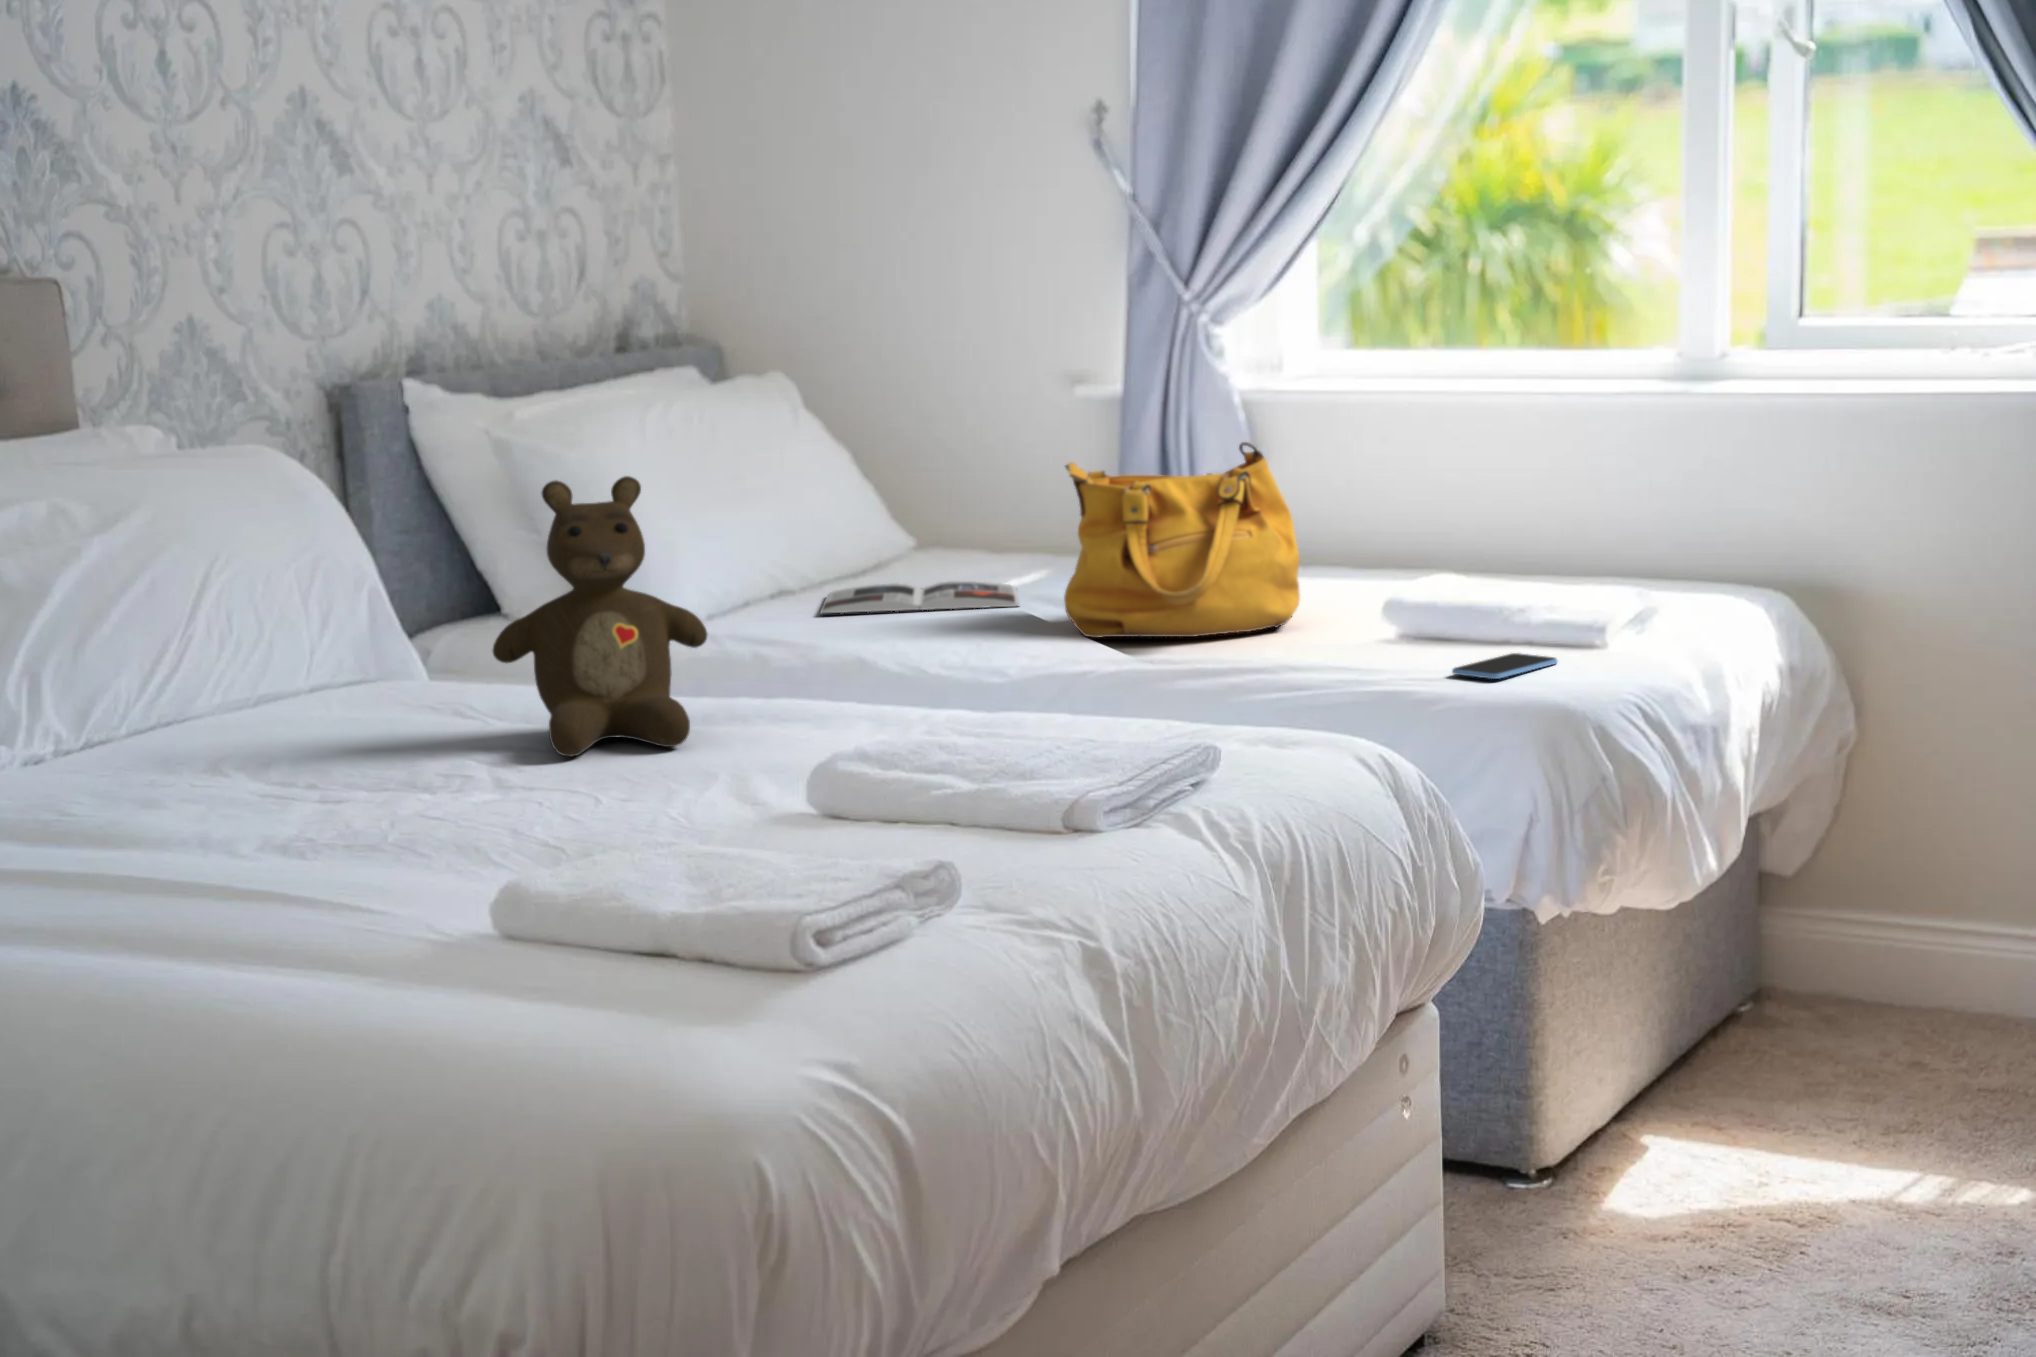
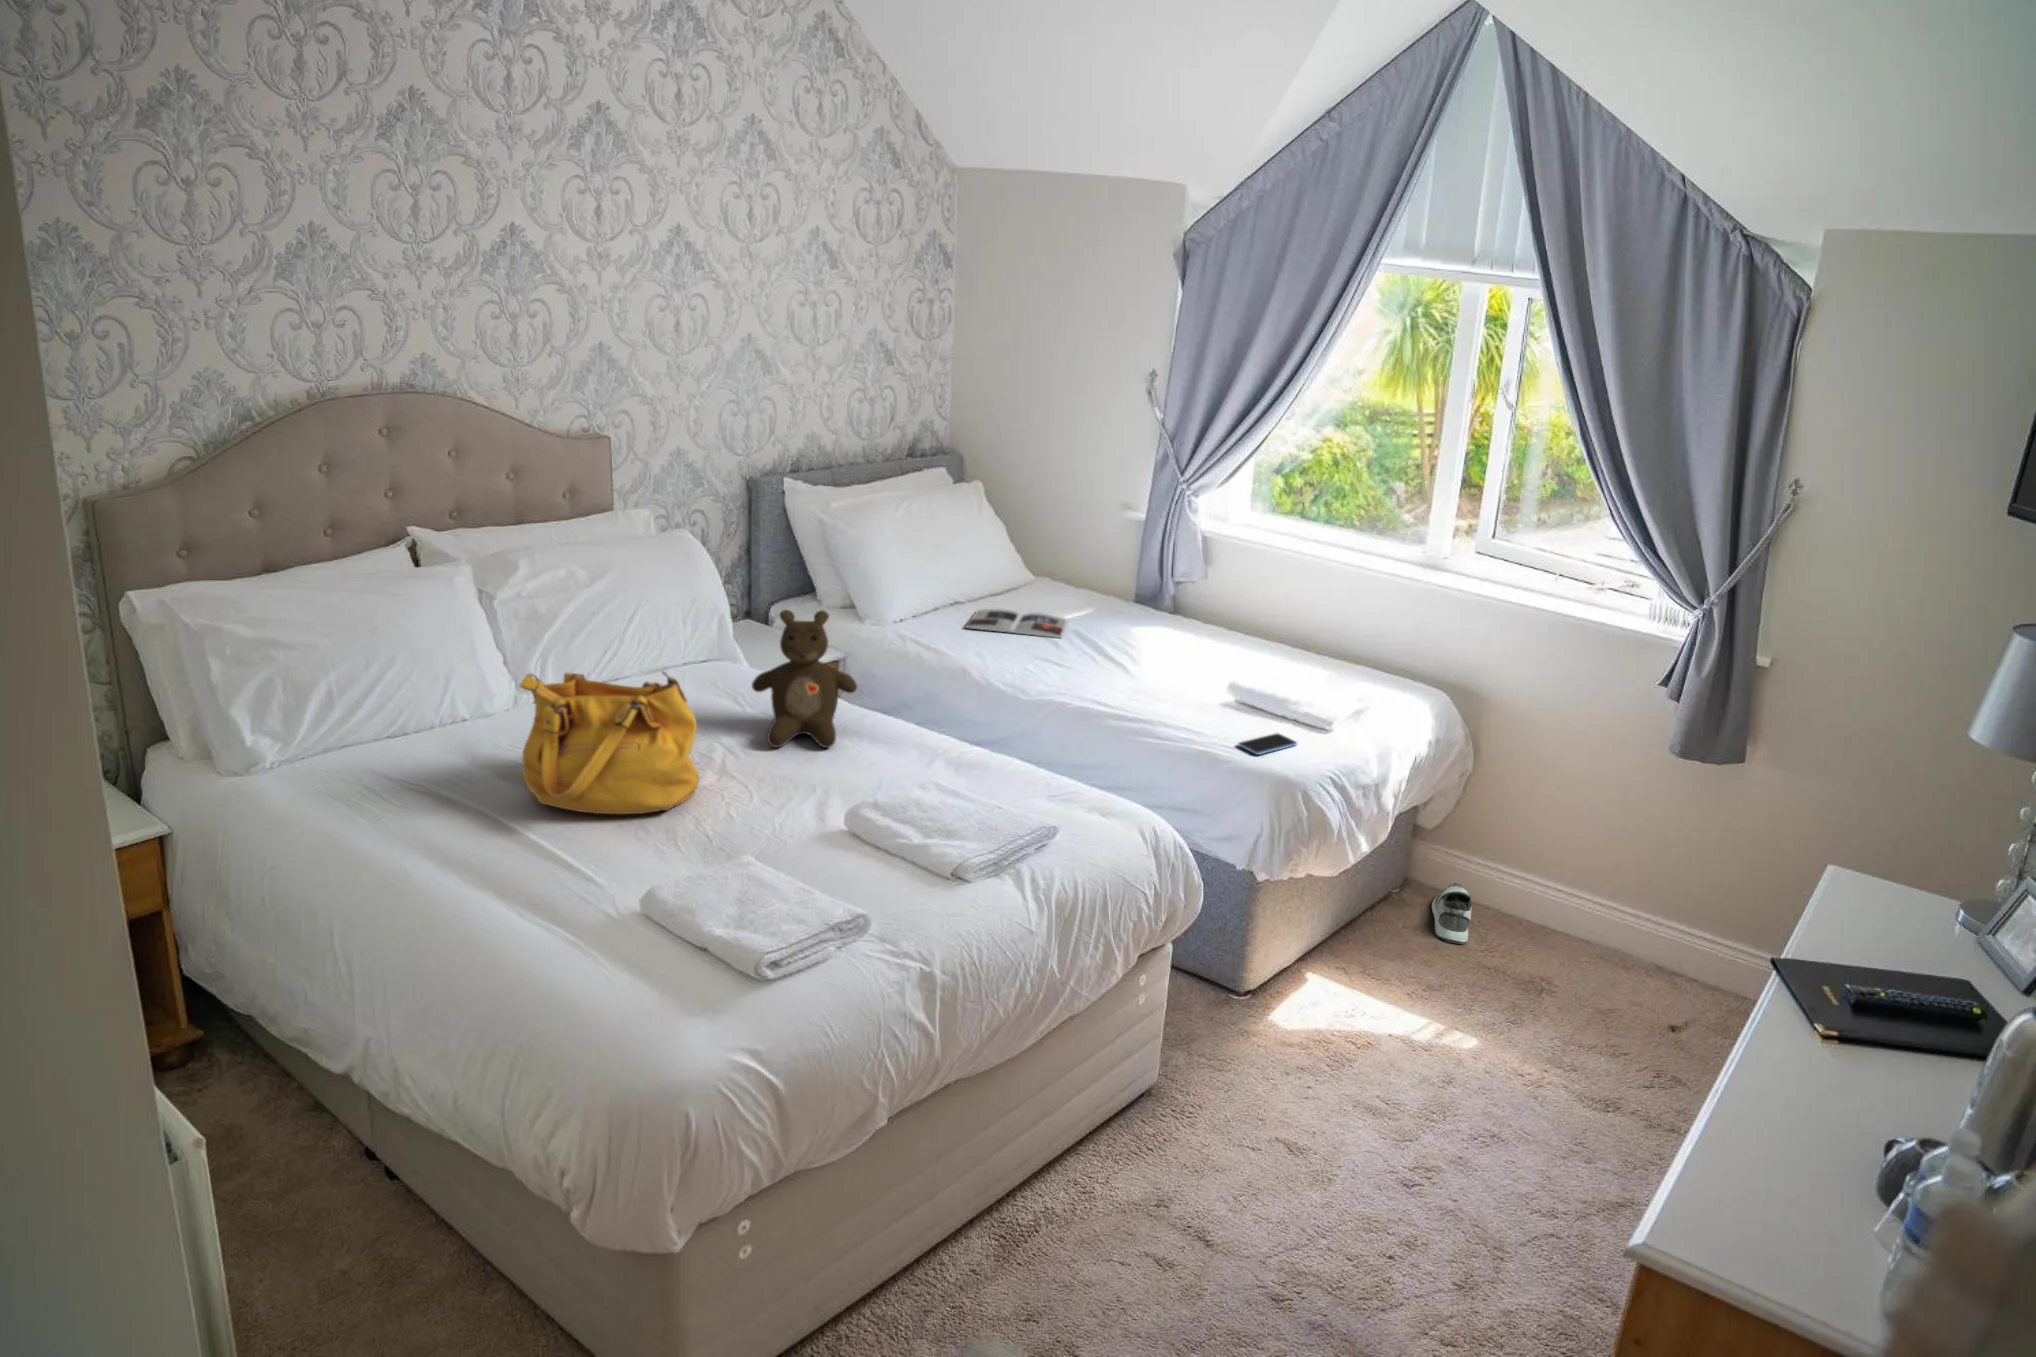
handbag: present [1064,442,1300,638] -> present [520,671,699,814]
shoe: none [1820,945,1909,1056] -> present [1432,883,1472,944]

